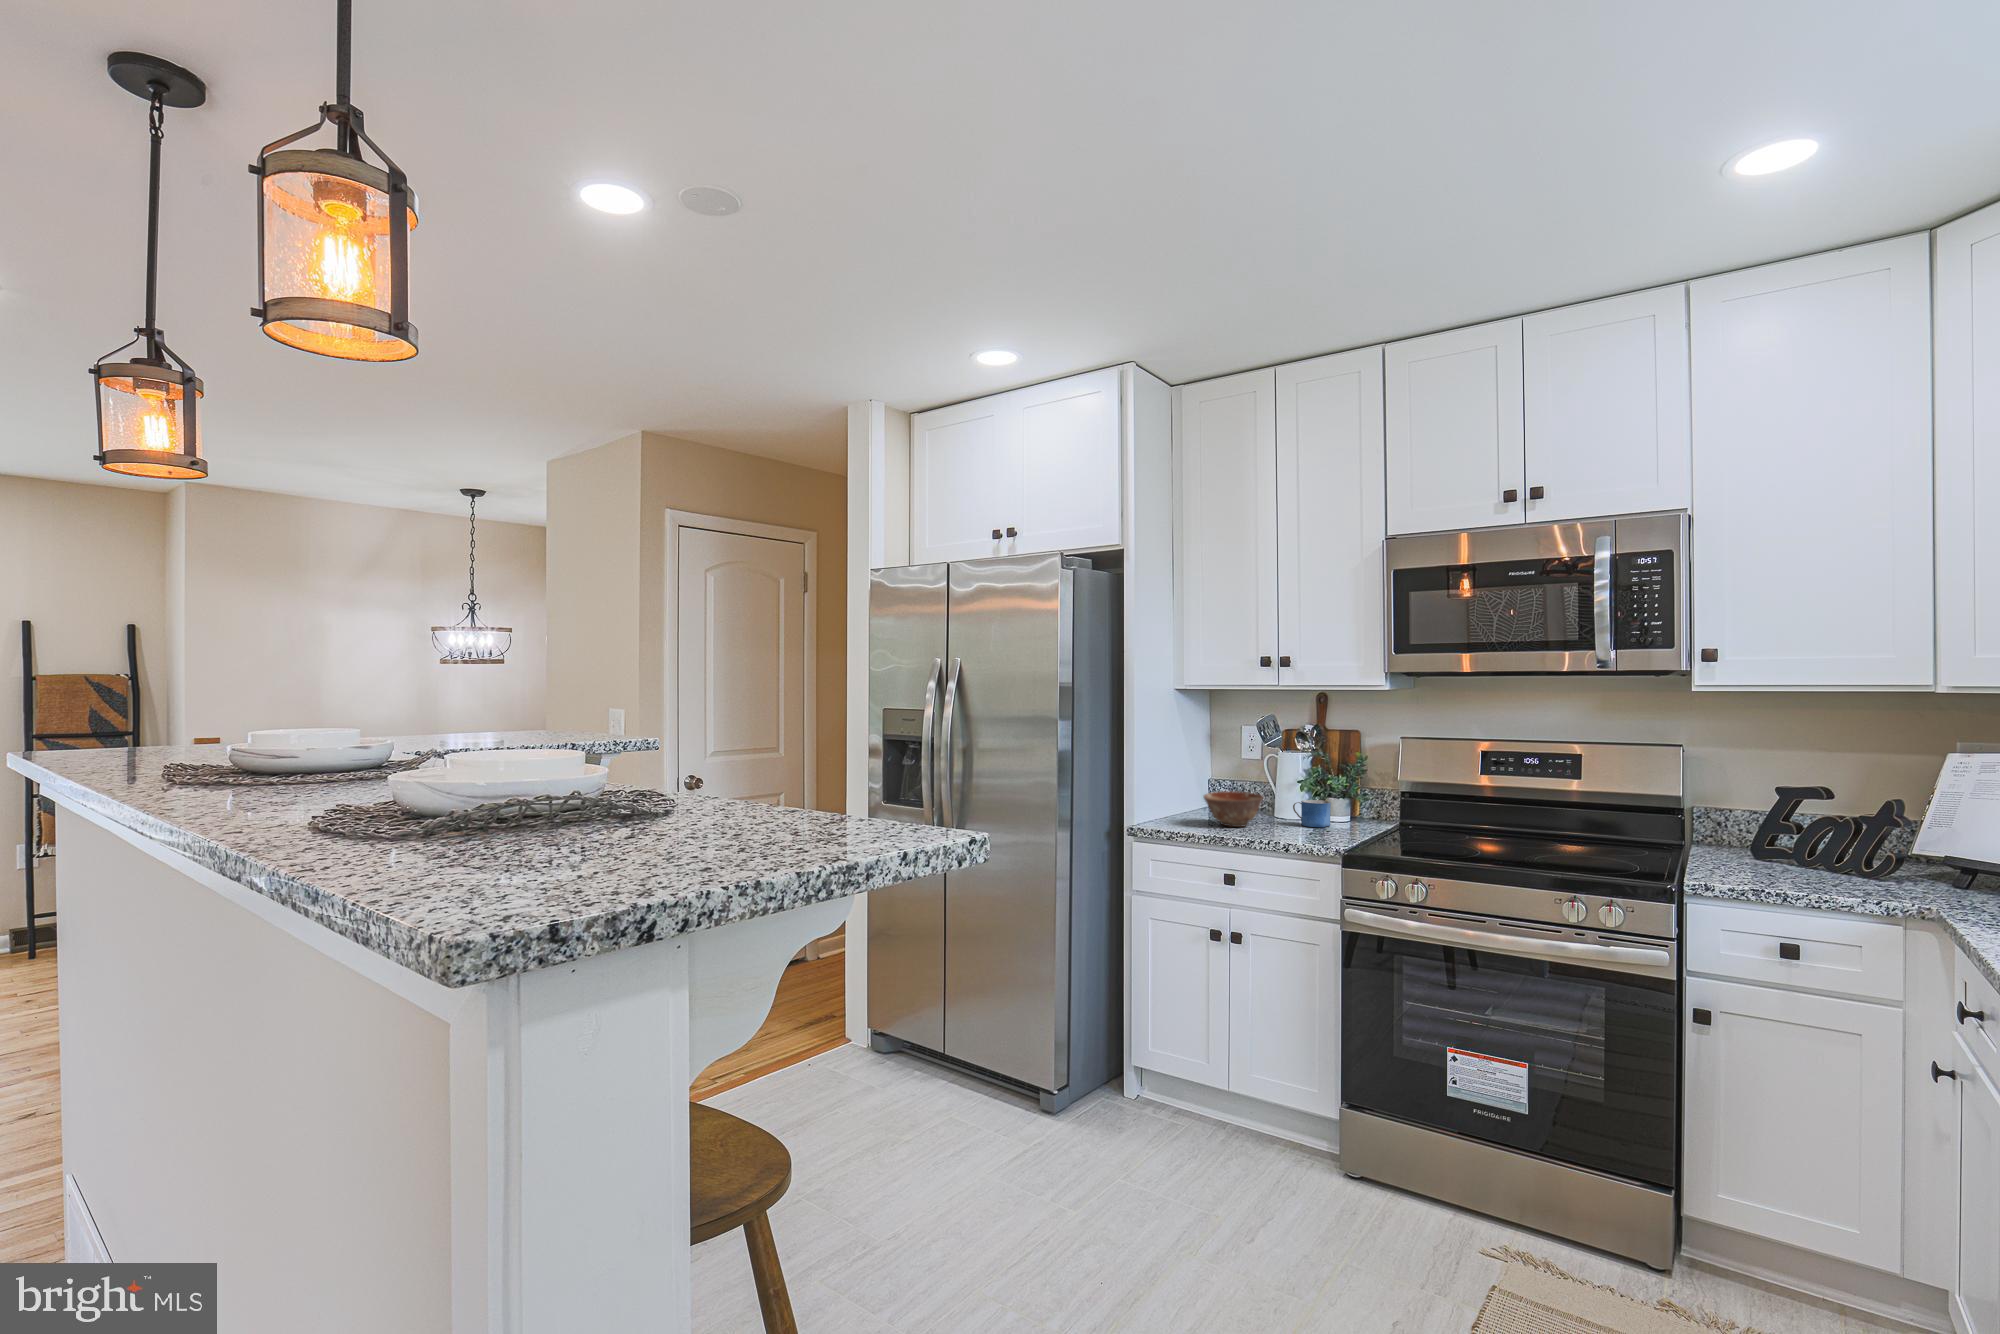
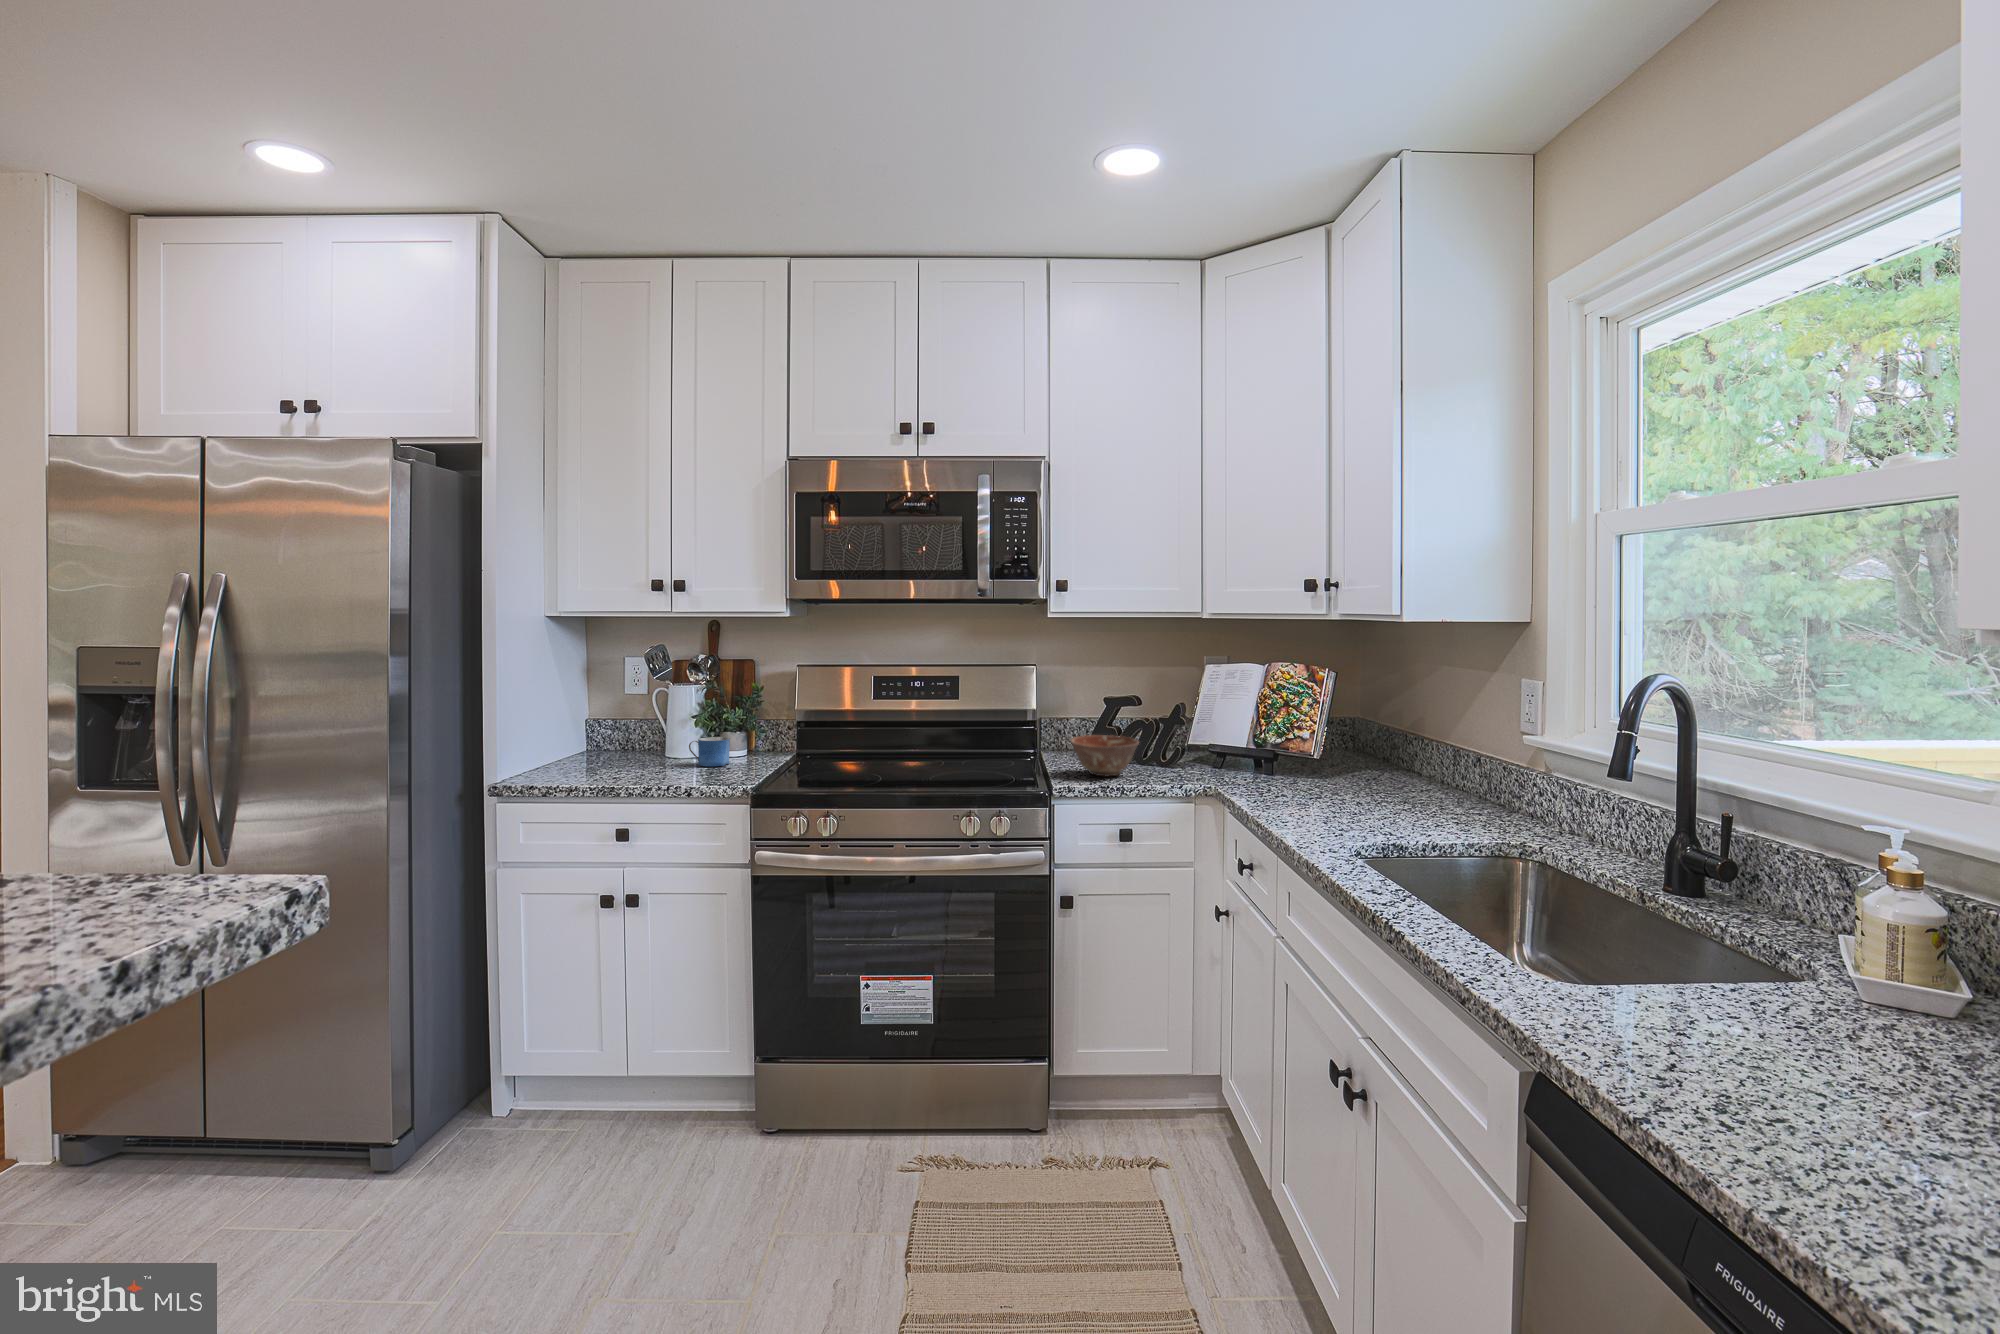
ceramic bowl: present [1204,791,1264,827] -> present [1071,735,1139,776]

